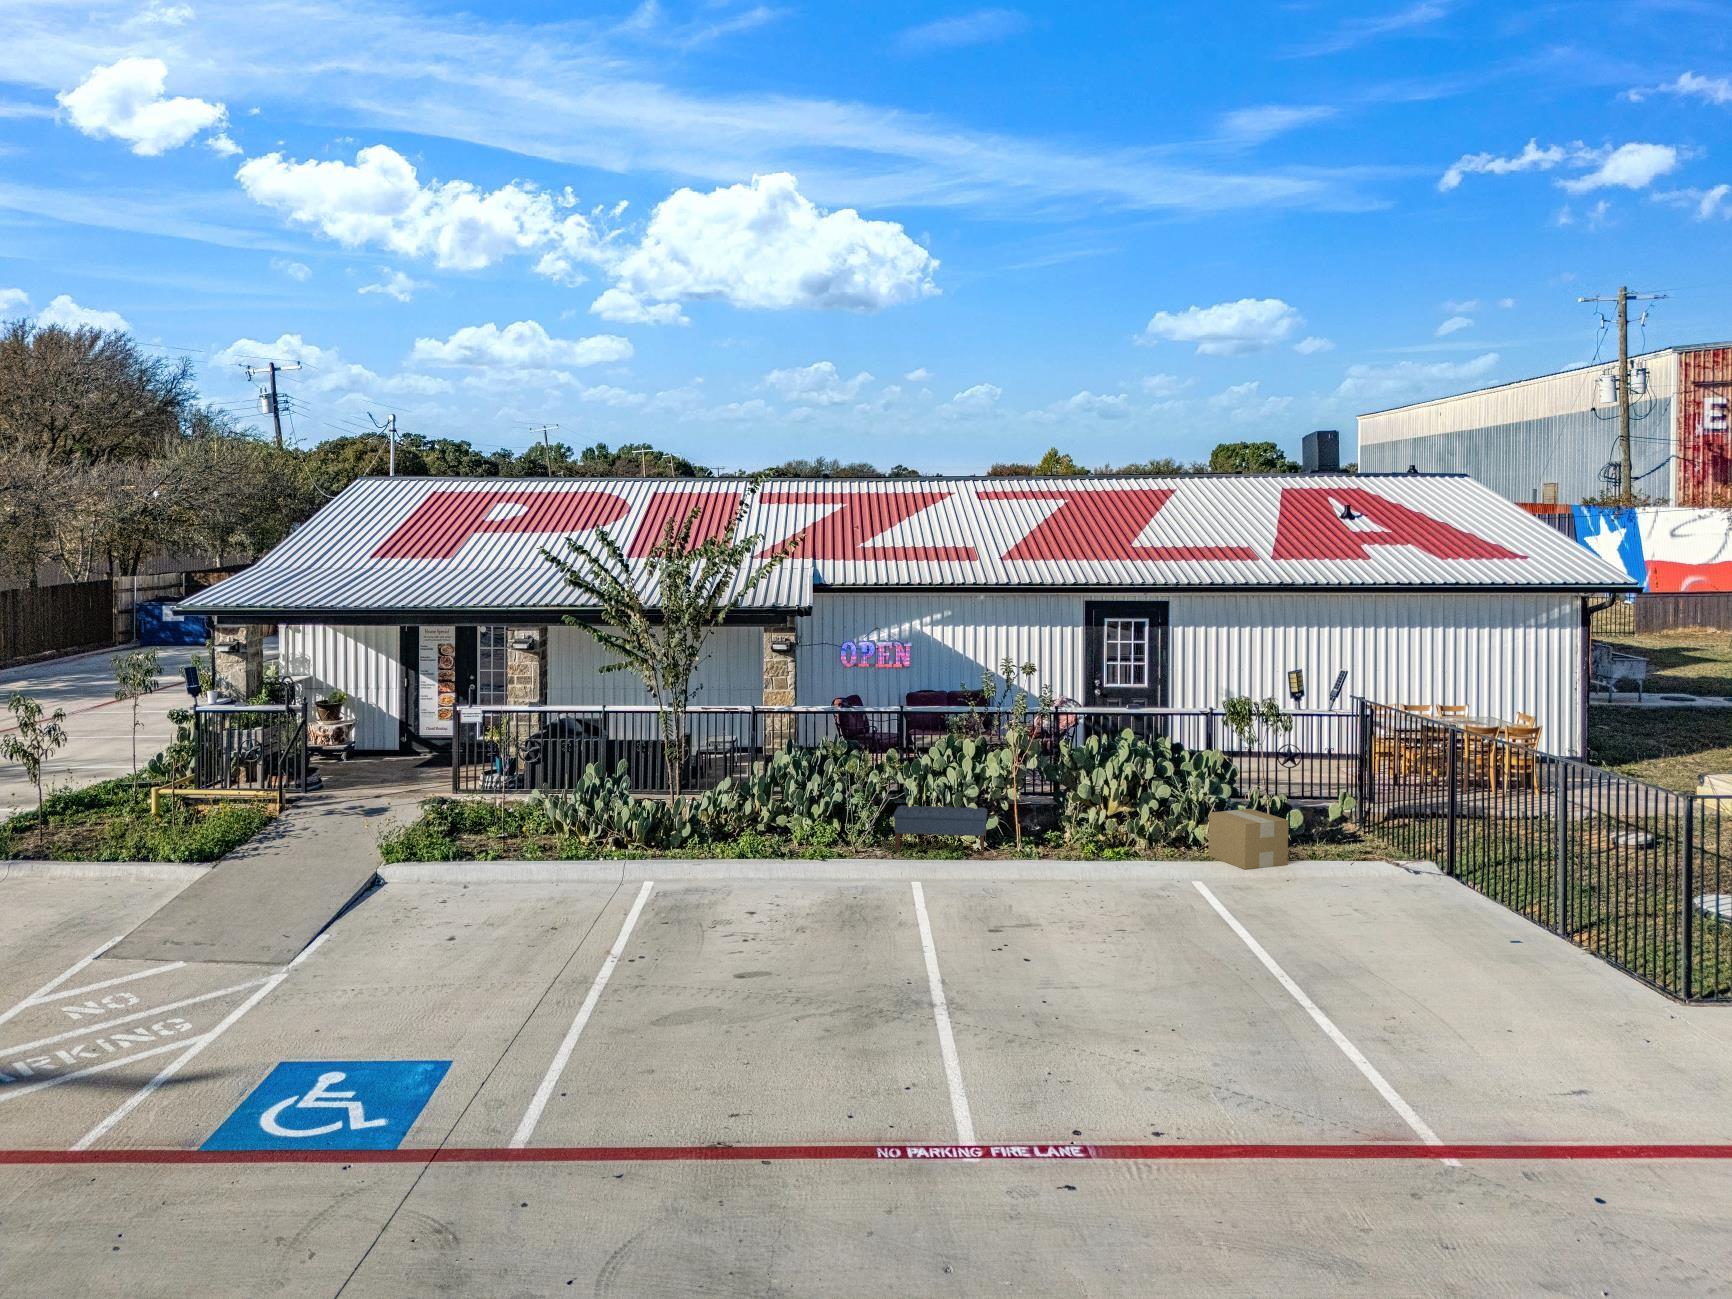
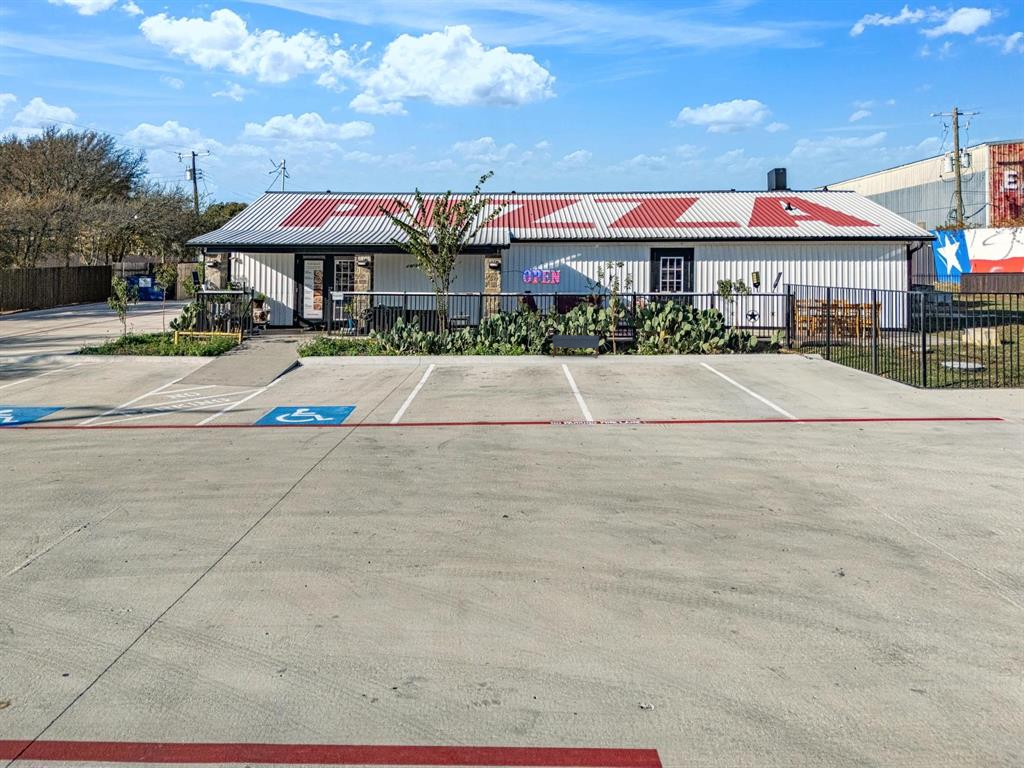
cardboard box: present [1208,809,1288,869] -> none [711,336,752,363]

